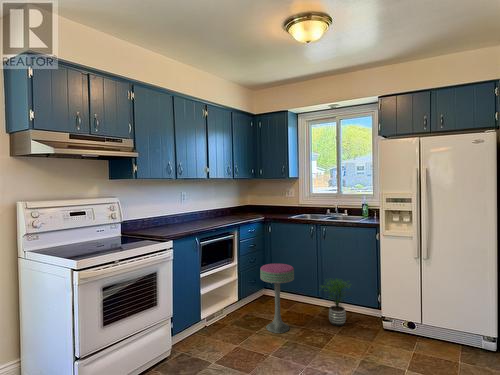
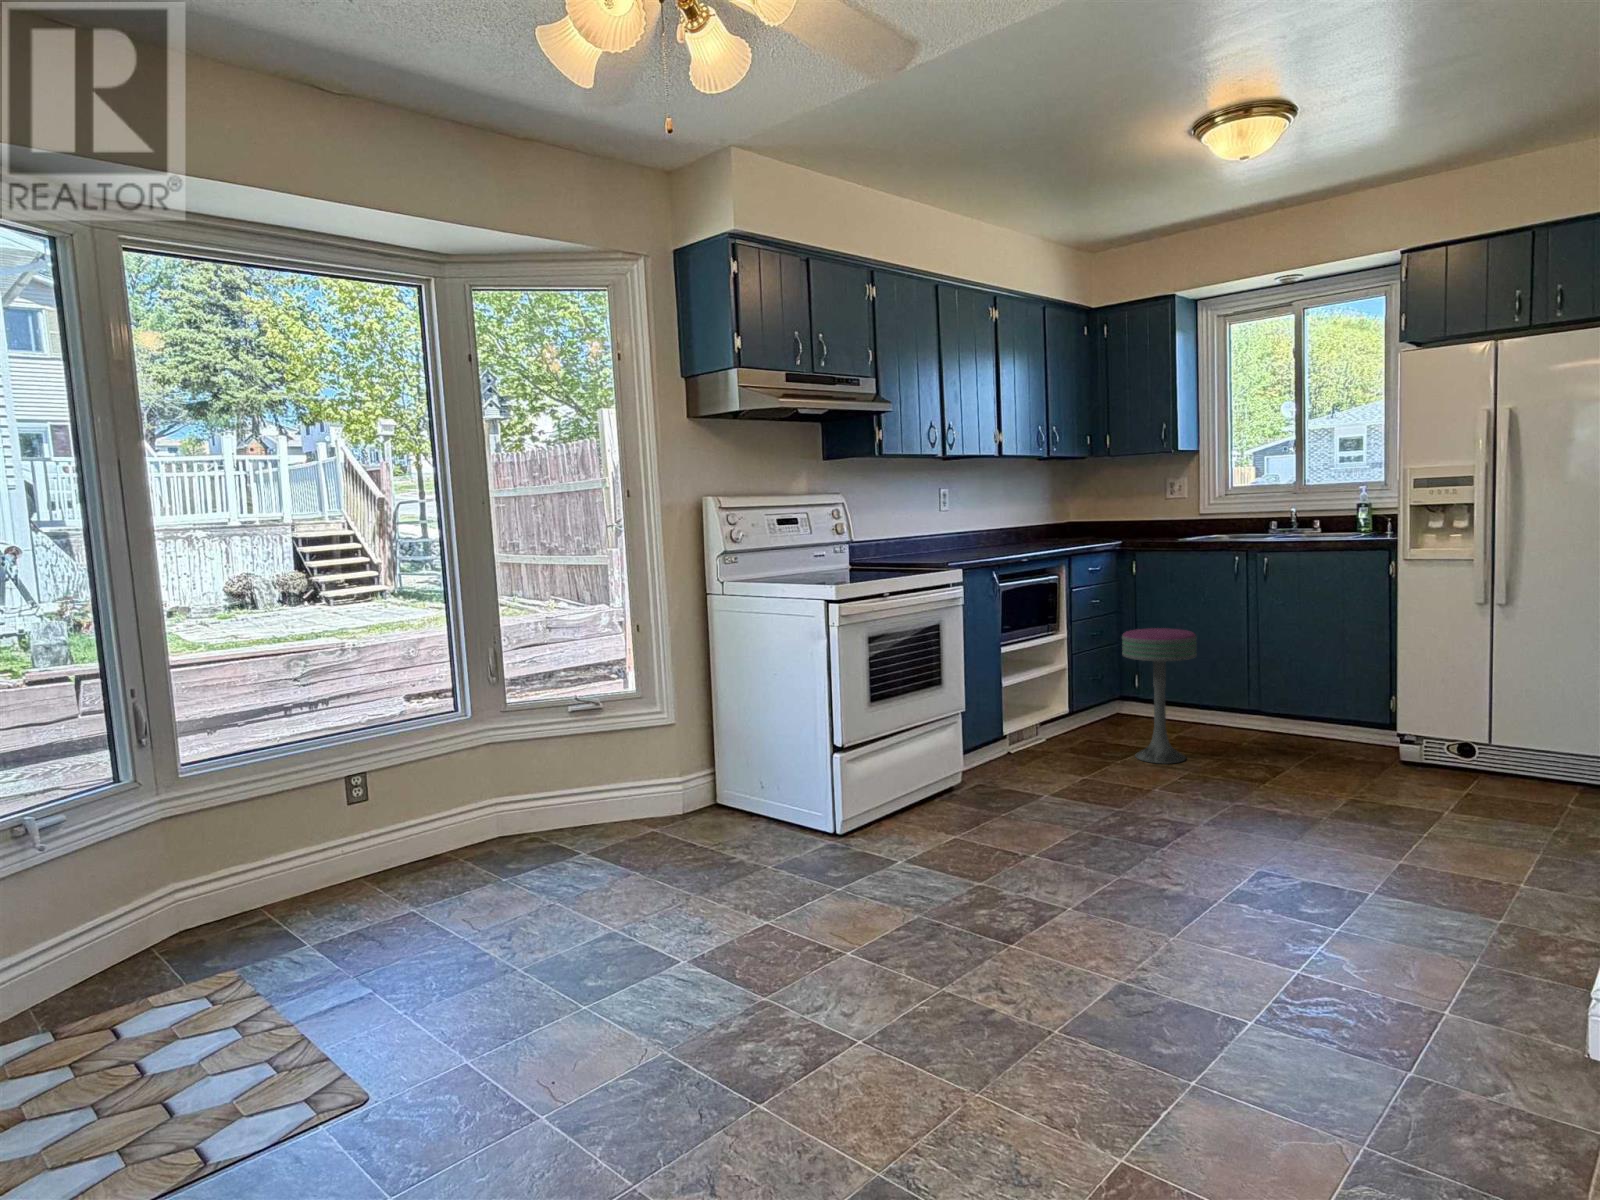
potted plant: present [322,278,349,326] -> none [1252,657,1331,757]

